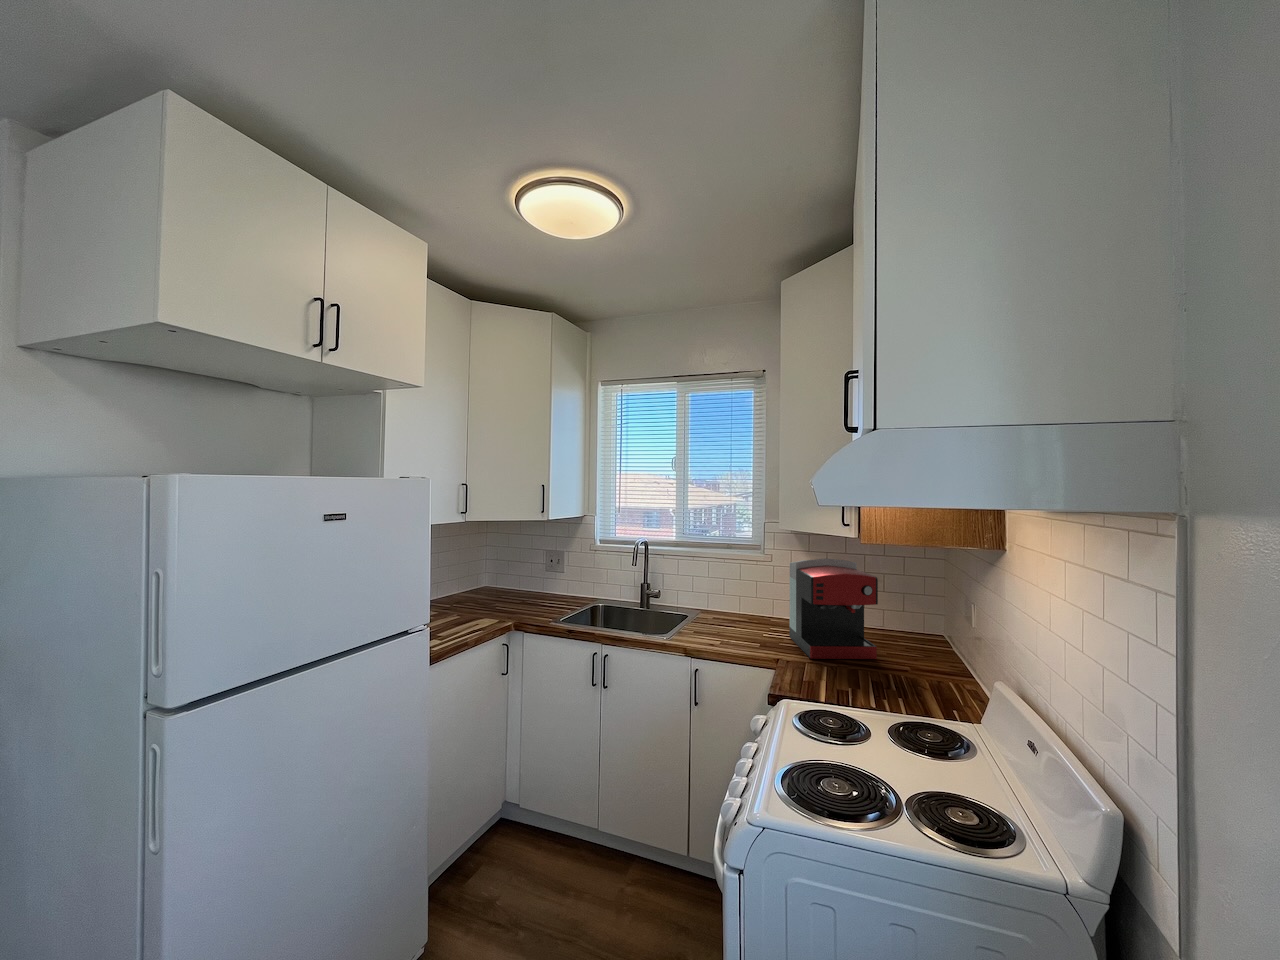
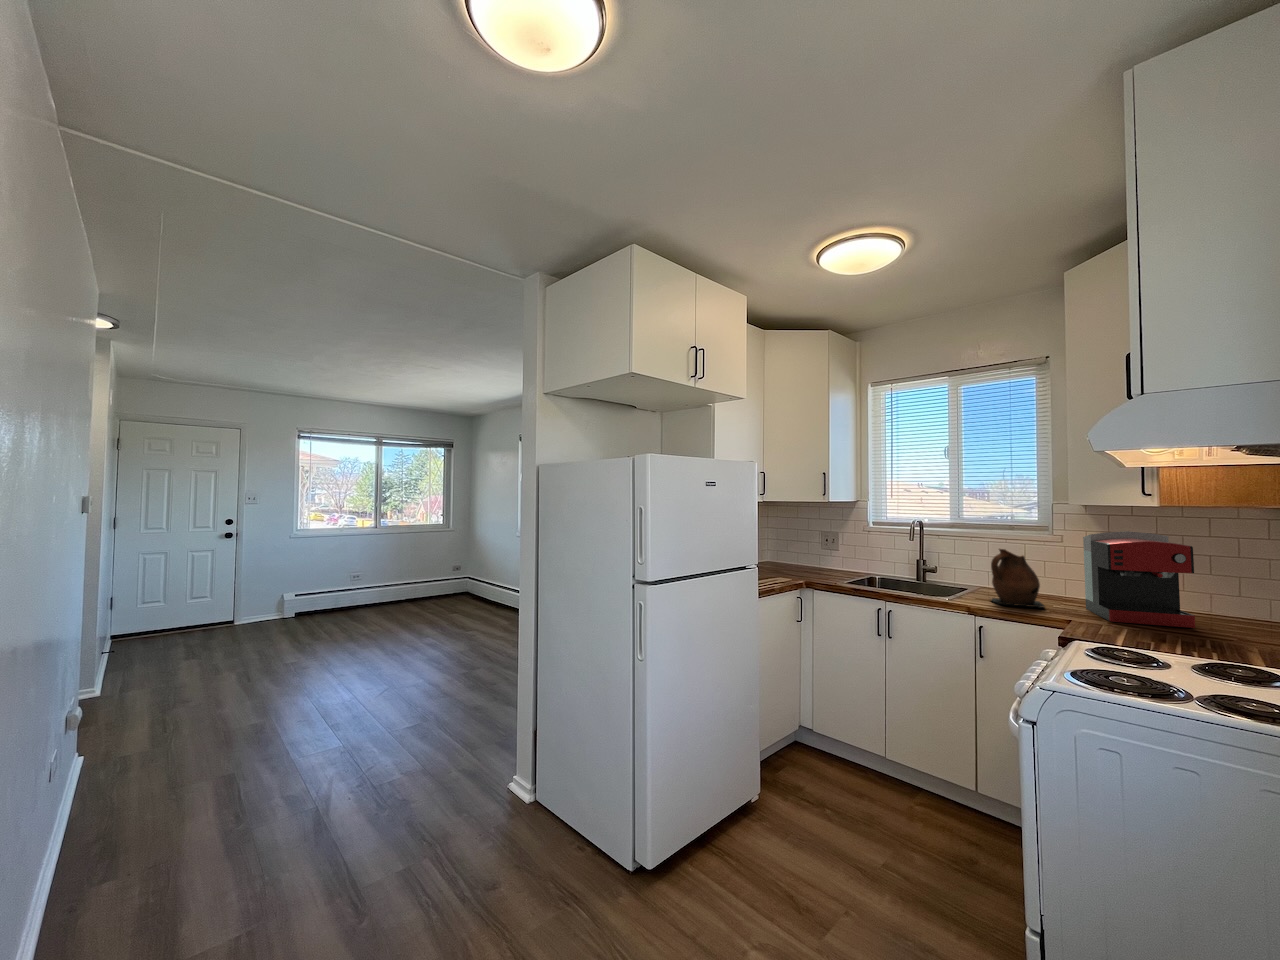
ceramic pitcher: none [705,578,756,645] -> present [991,549,1045,608]

